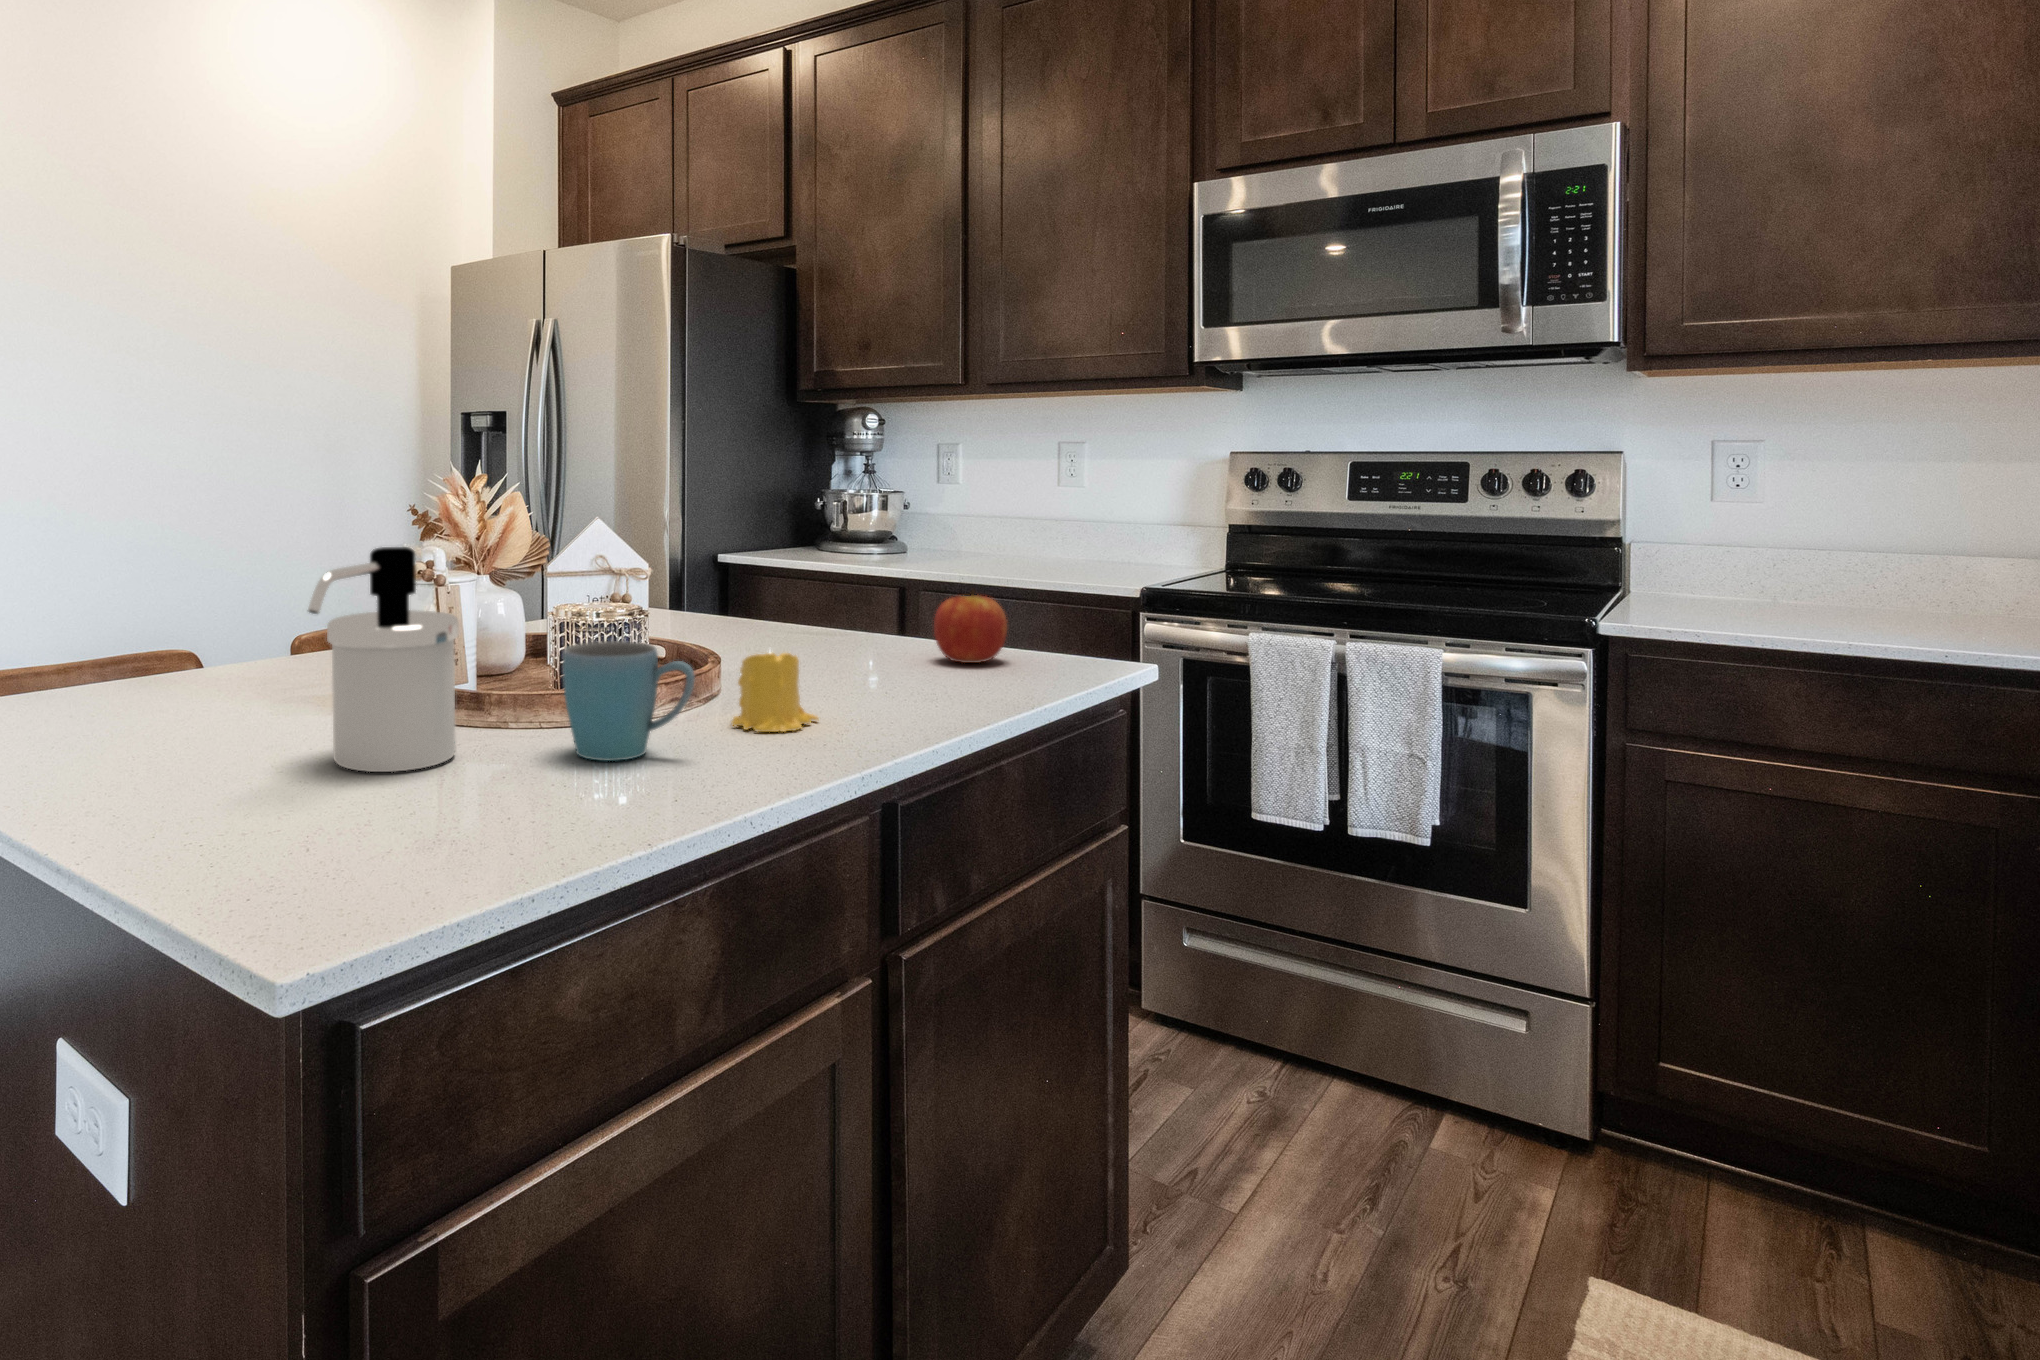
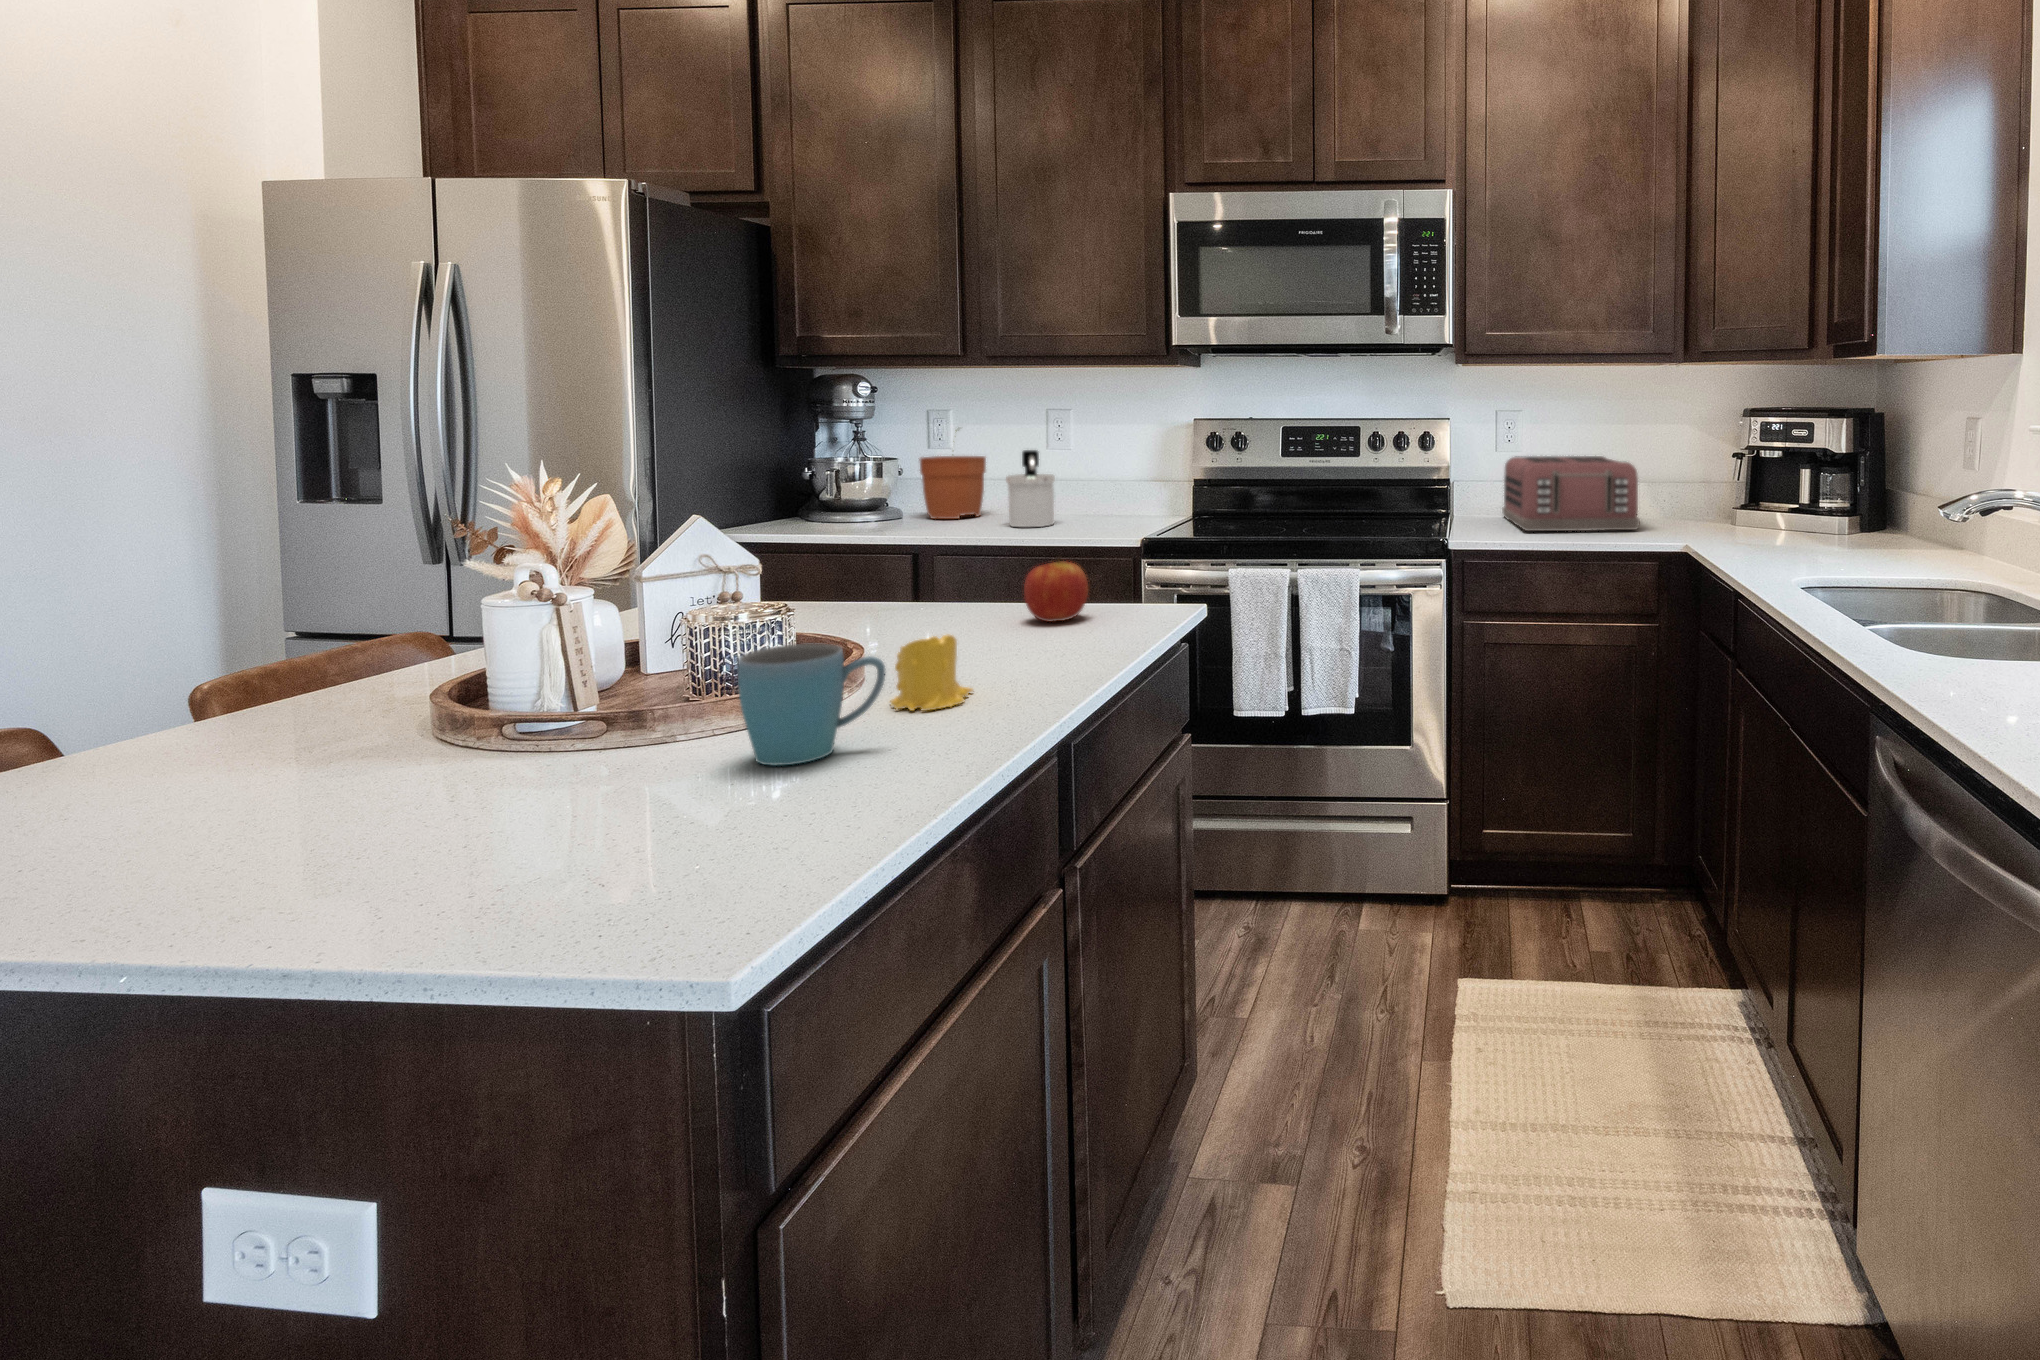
plant pot: none [919,460,988,557] -> present [919,430,986,519]
toaster: none [1722,505,2019,633] -> present [1502,456,1640,531]
soap dispenser: present [308,547,459,772] -> present [1007,450,1055,527]

